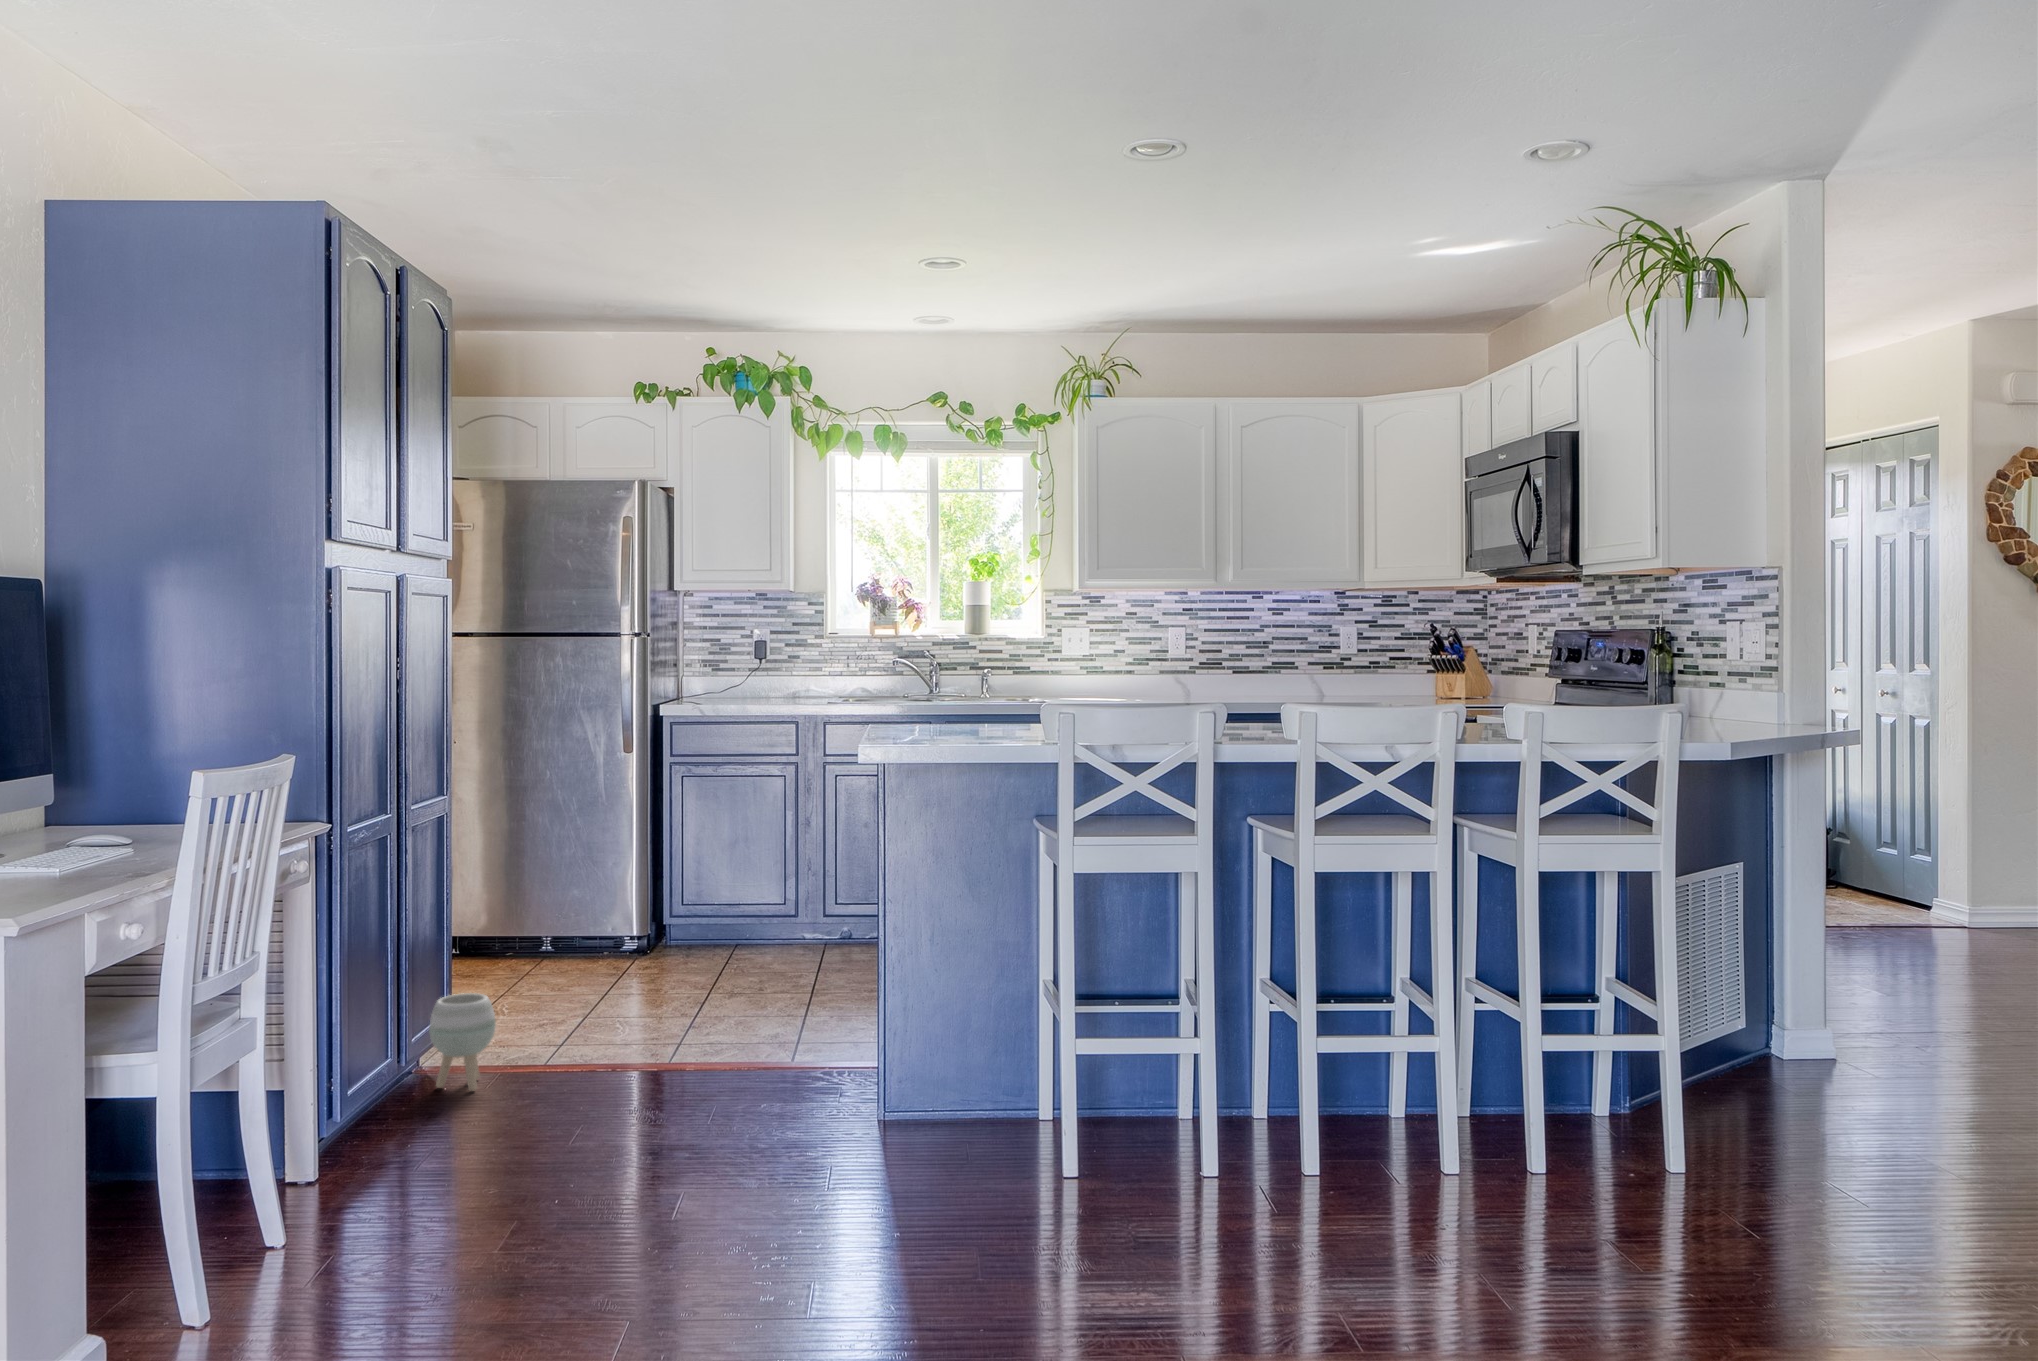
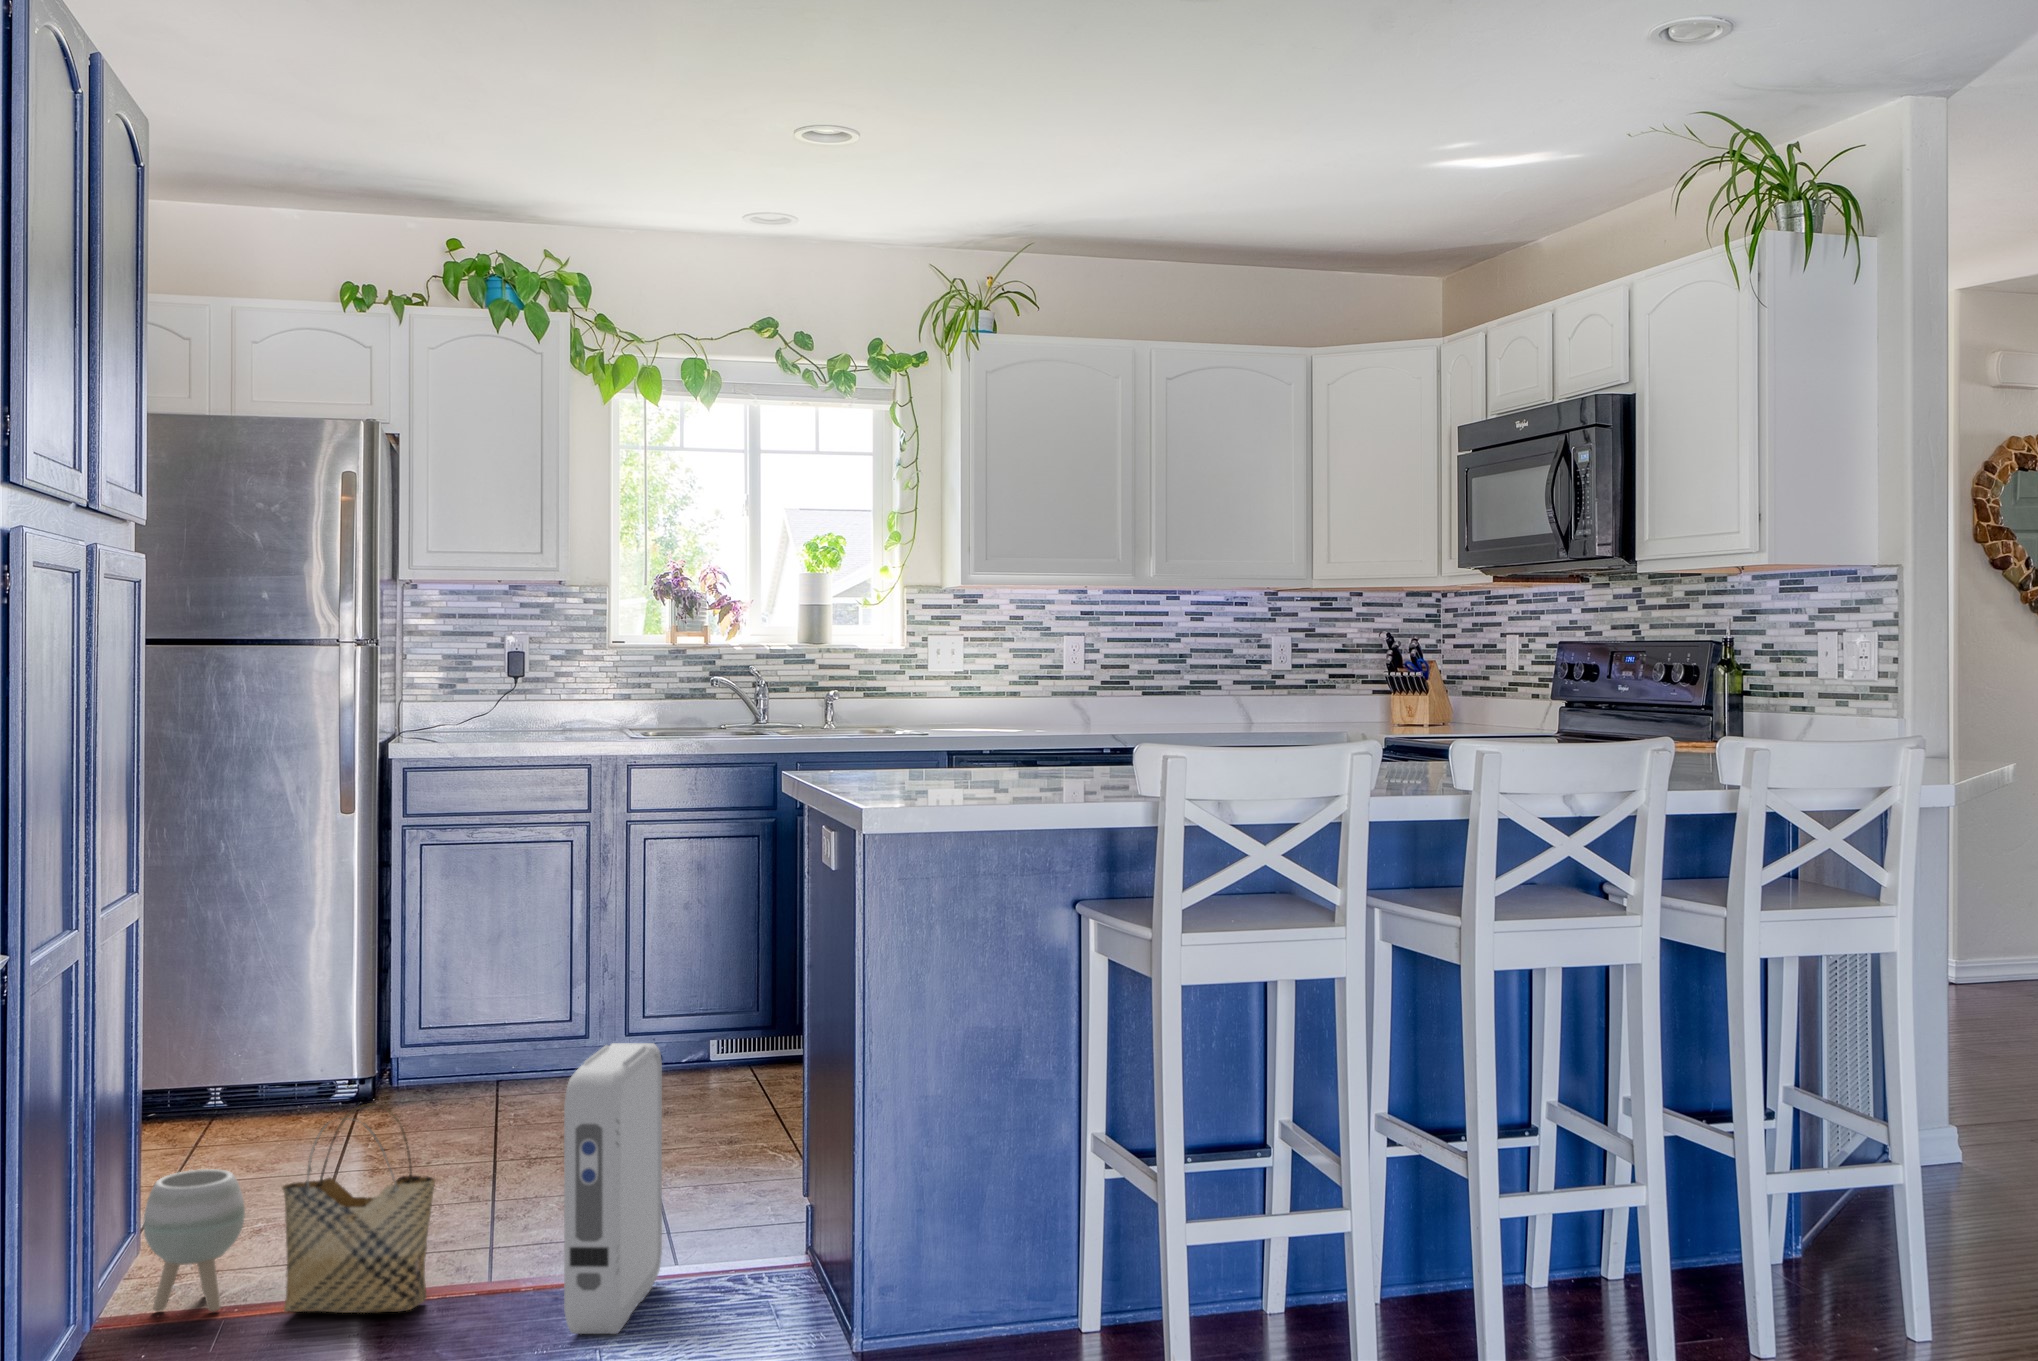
air purifier: none [680,921,770,1131] -> present [564,1043,662,1334]
woven basket: none [512,954,613,1101] -> present [282,1103,435,1313]

